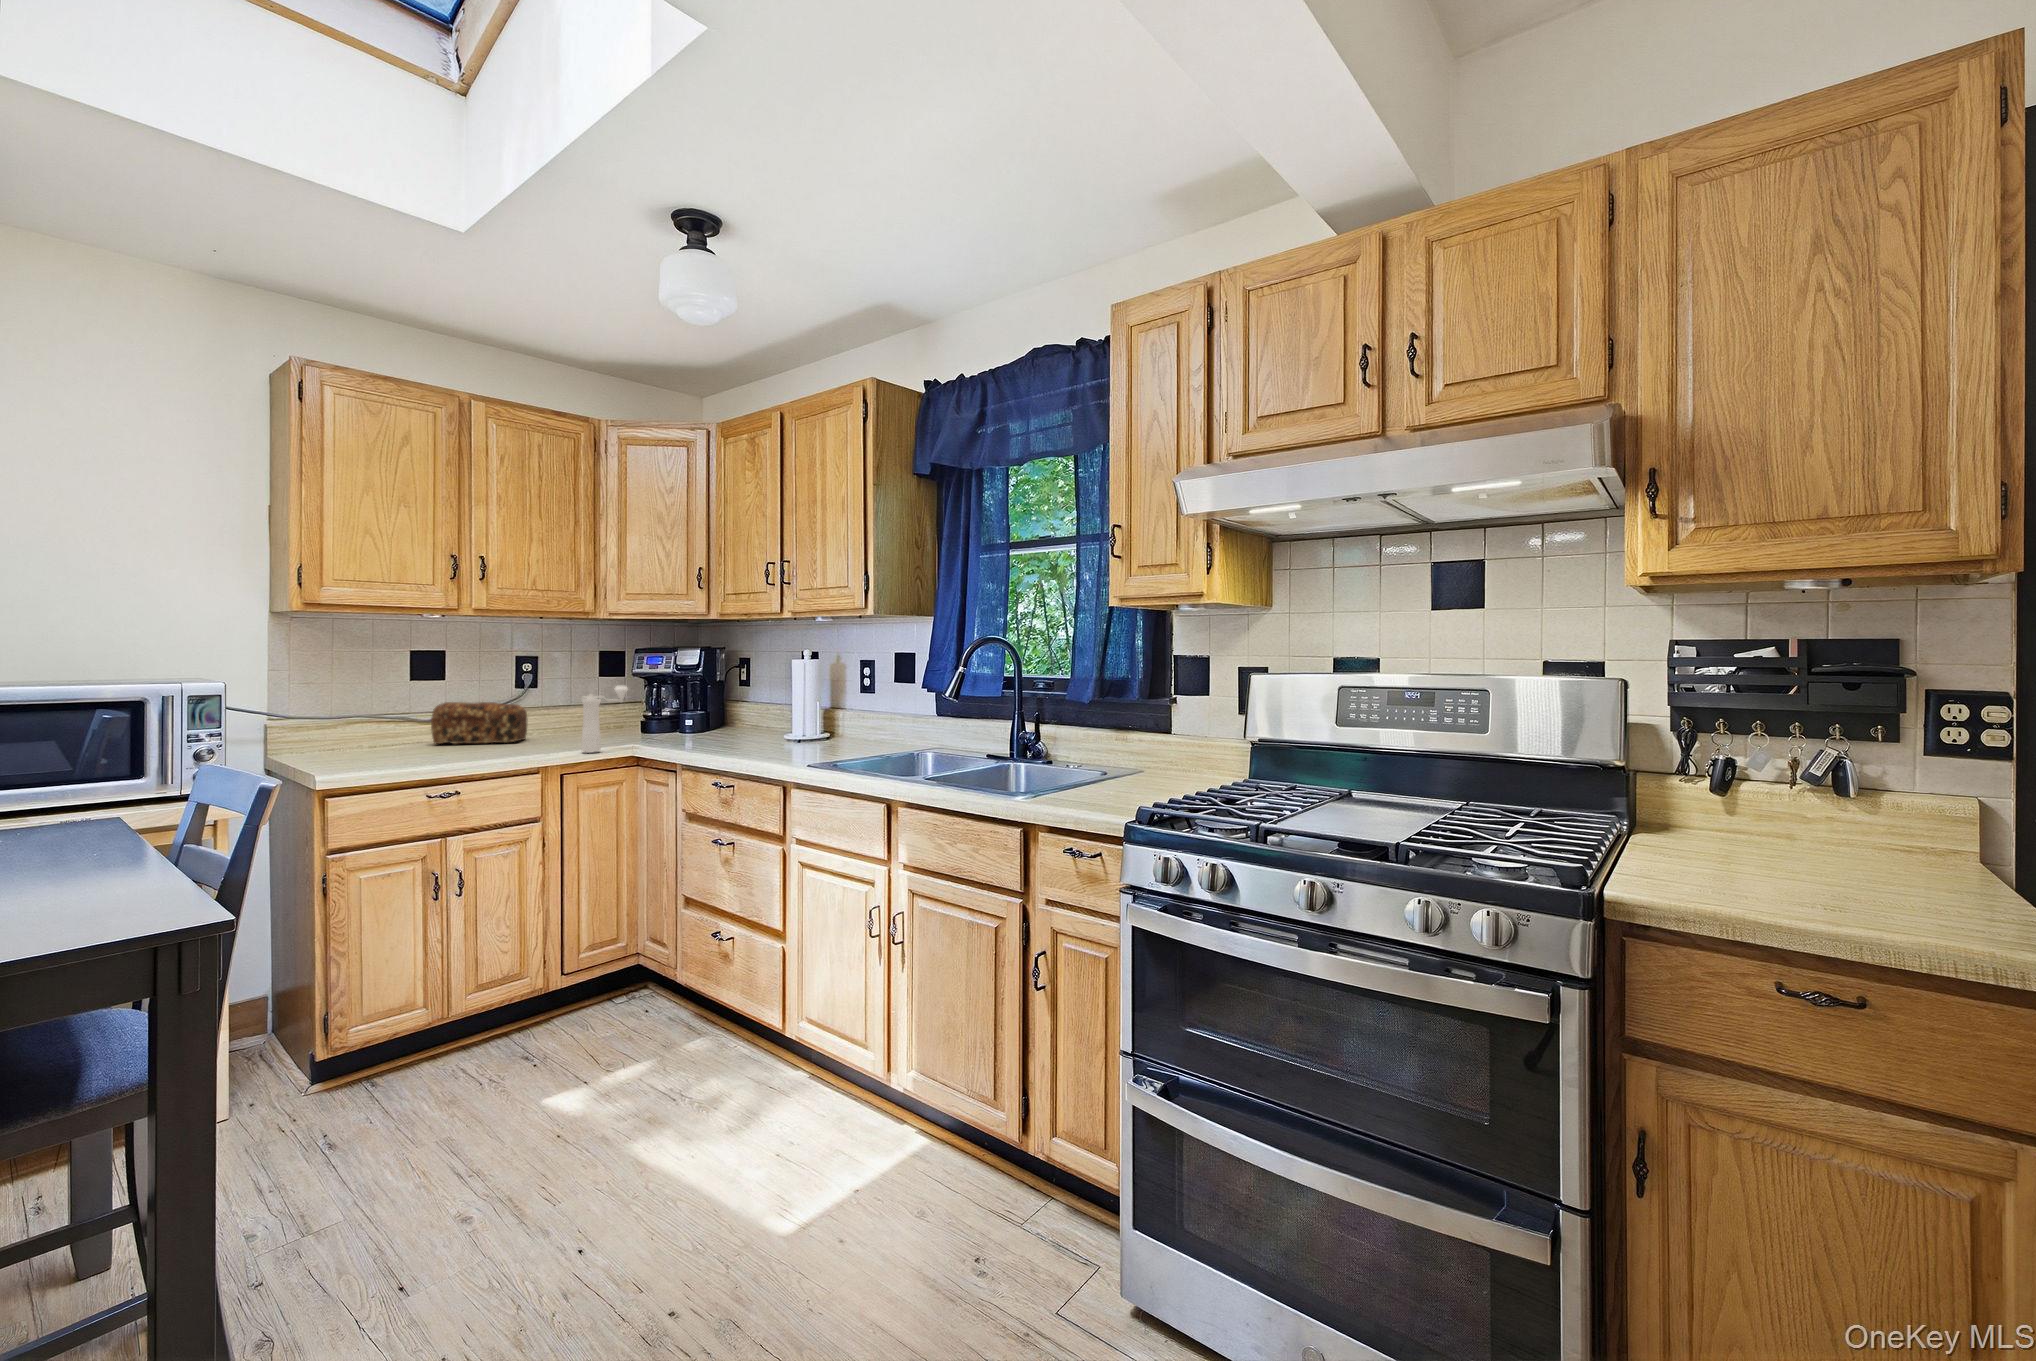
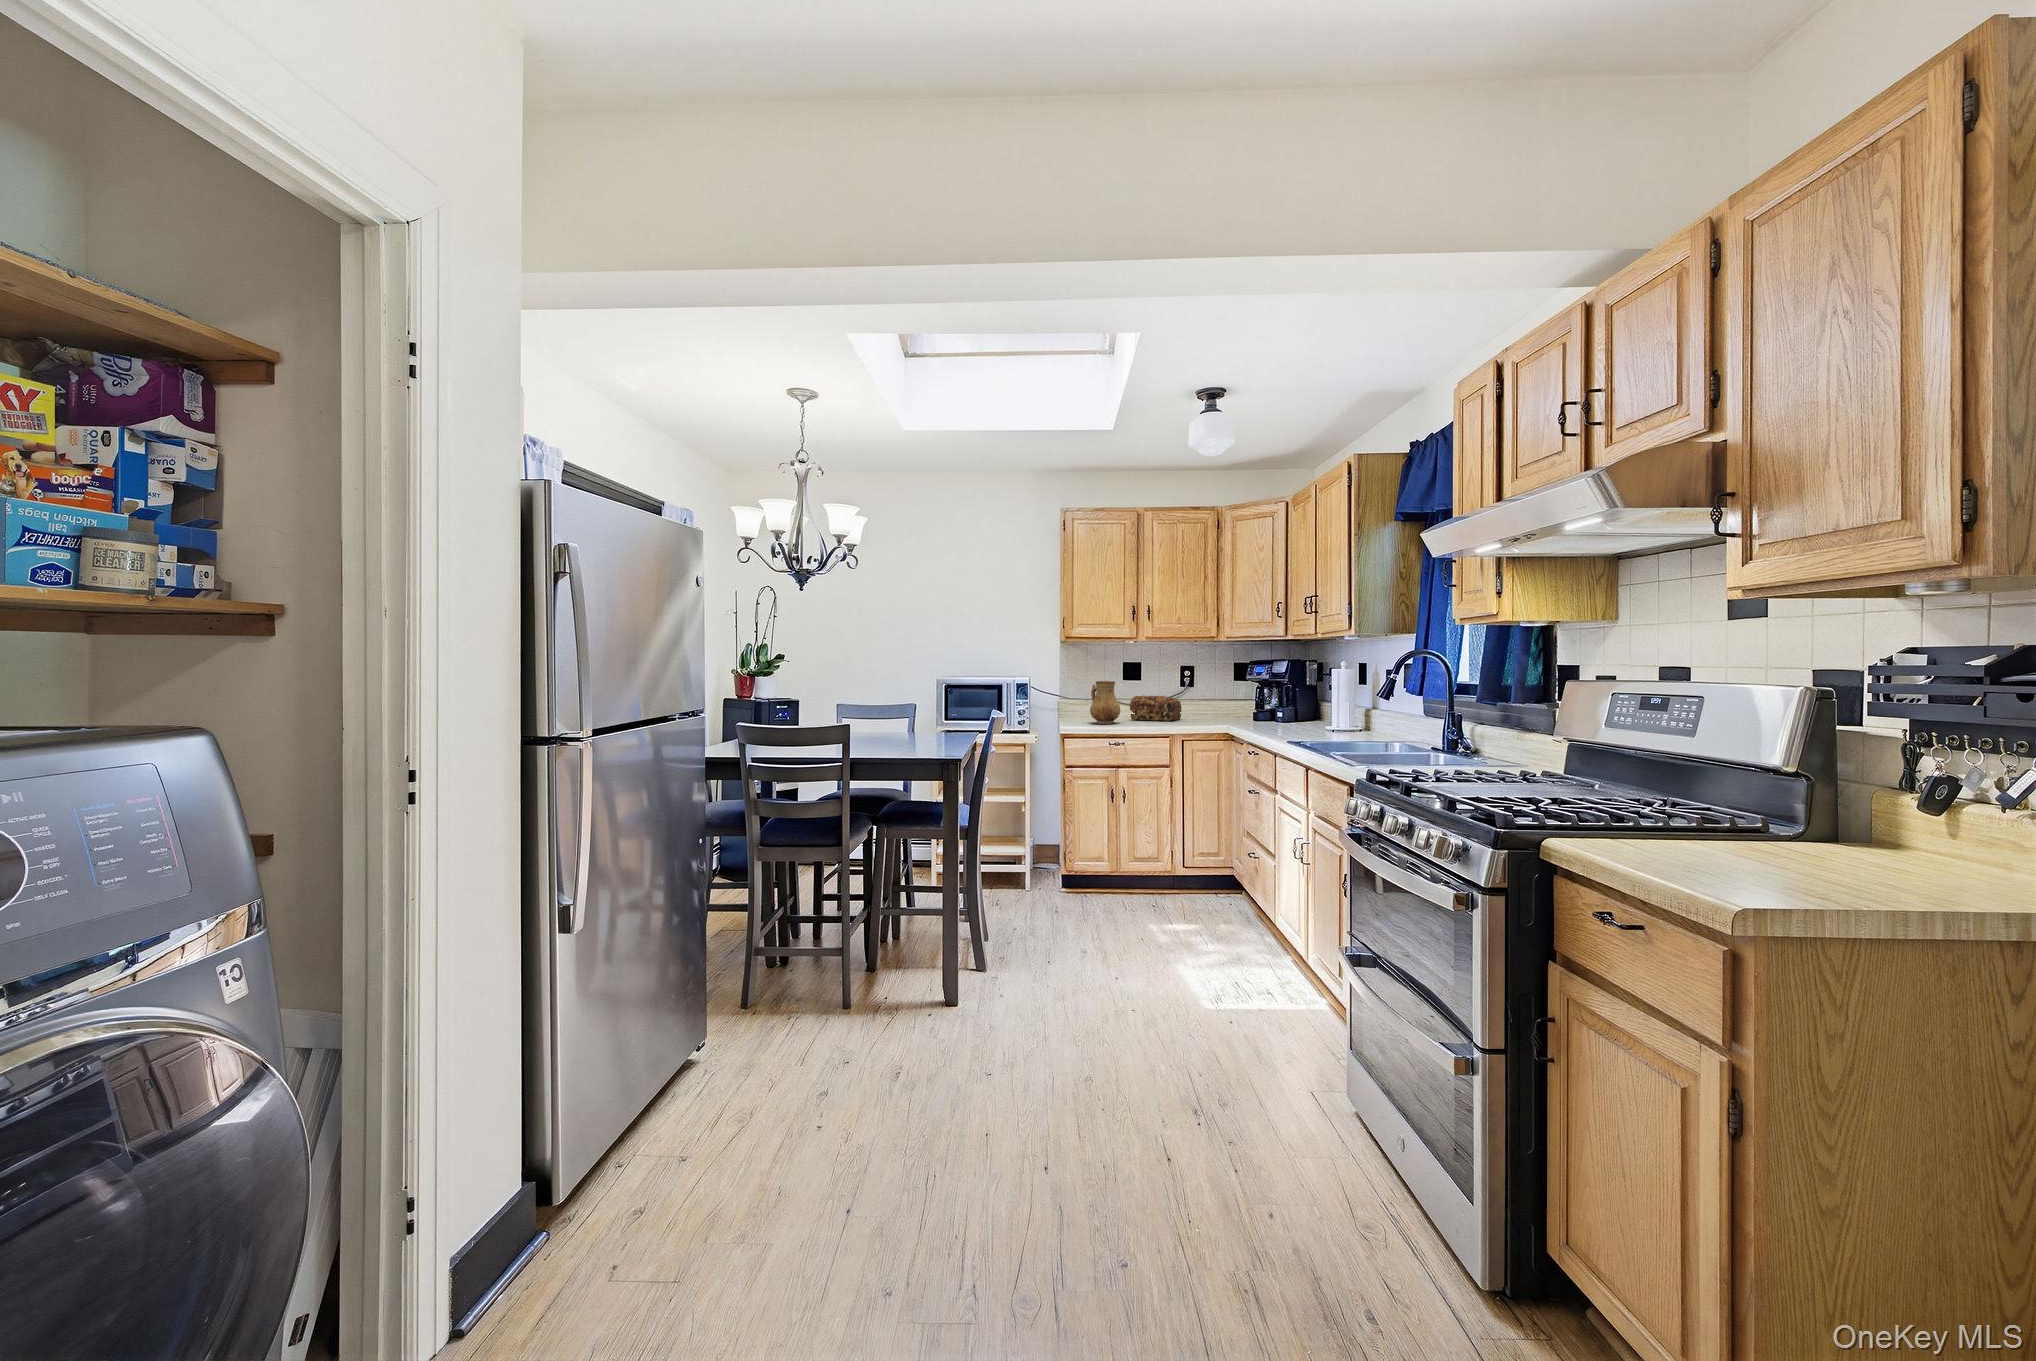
ceramic pitcher: none [353,678,420,755] -> present [1090,681,1120,724]
pepper mill: present [581,686,628,753] -> none [1194,687,1225,729]

